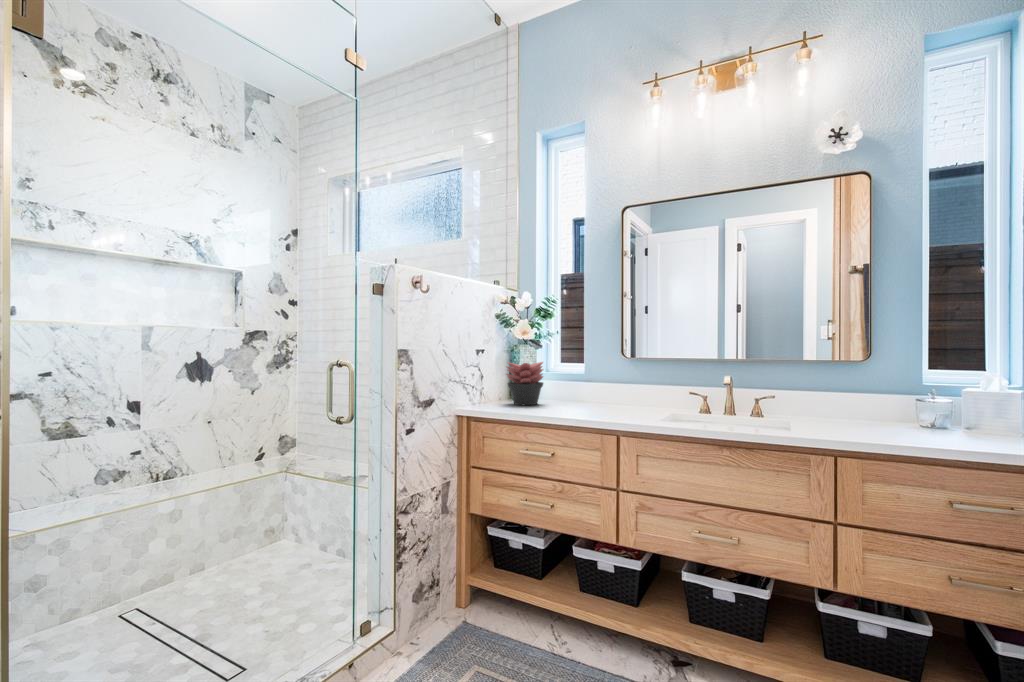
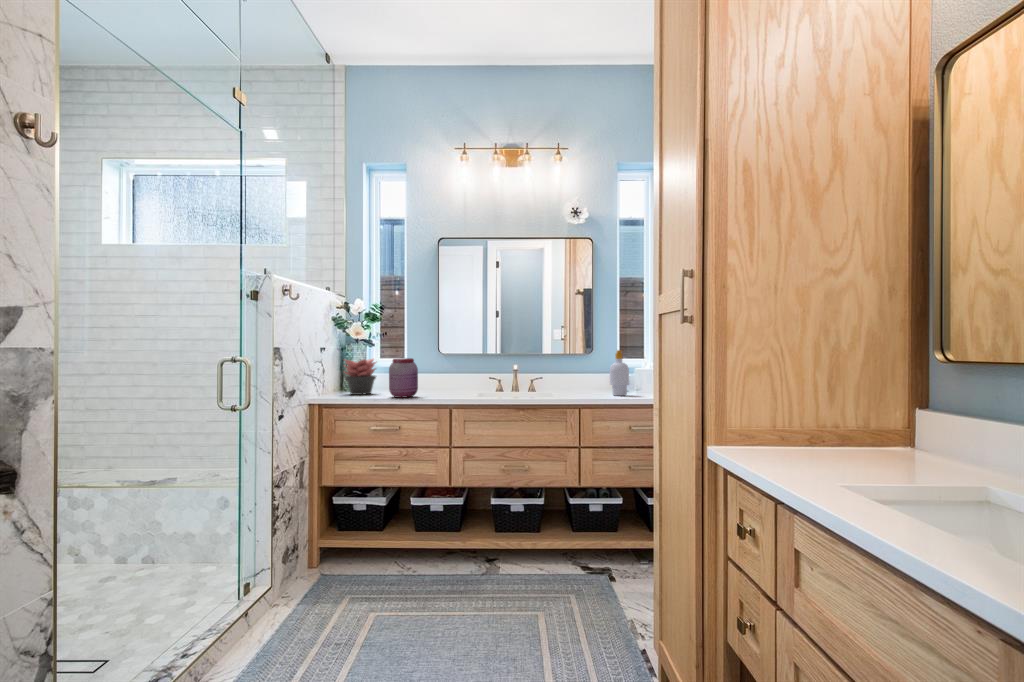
soap bottle: none [907,356,954,439] -> present [610,350,629,396]
jar: none [545,363,582,415] -> present [389,358,418,398]

